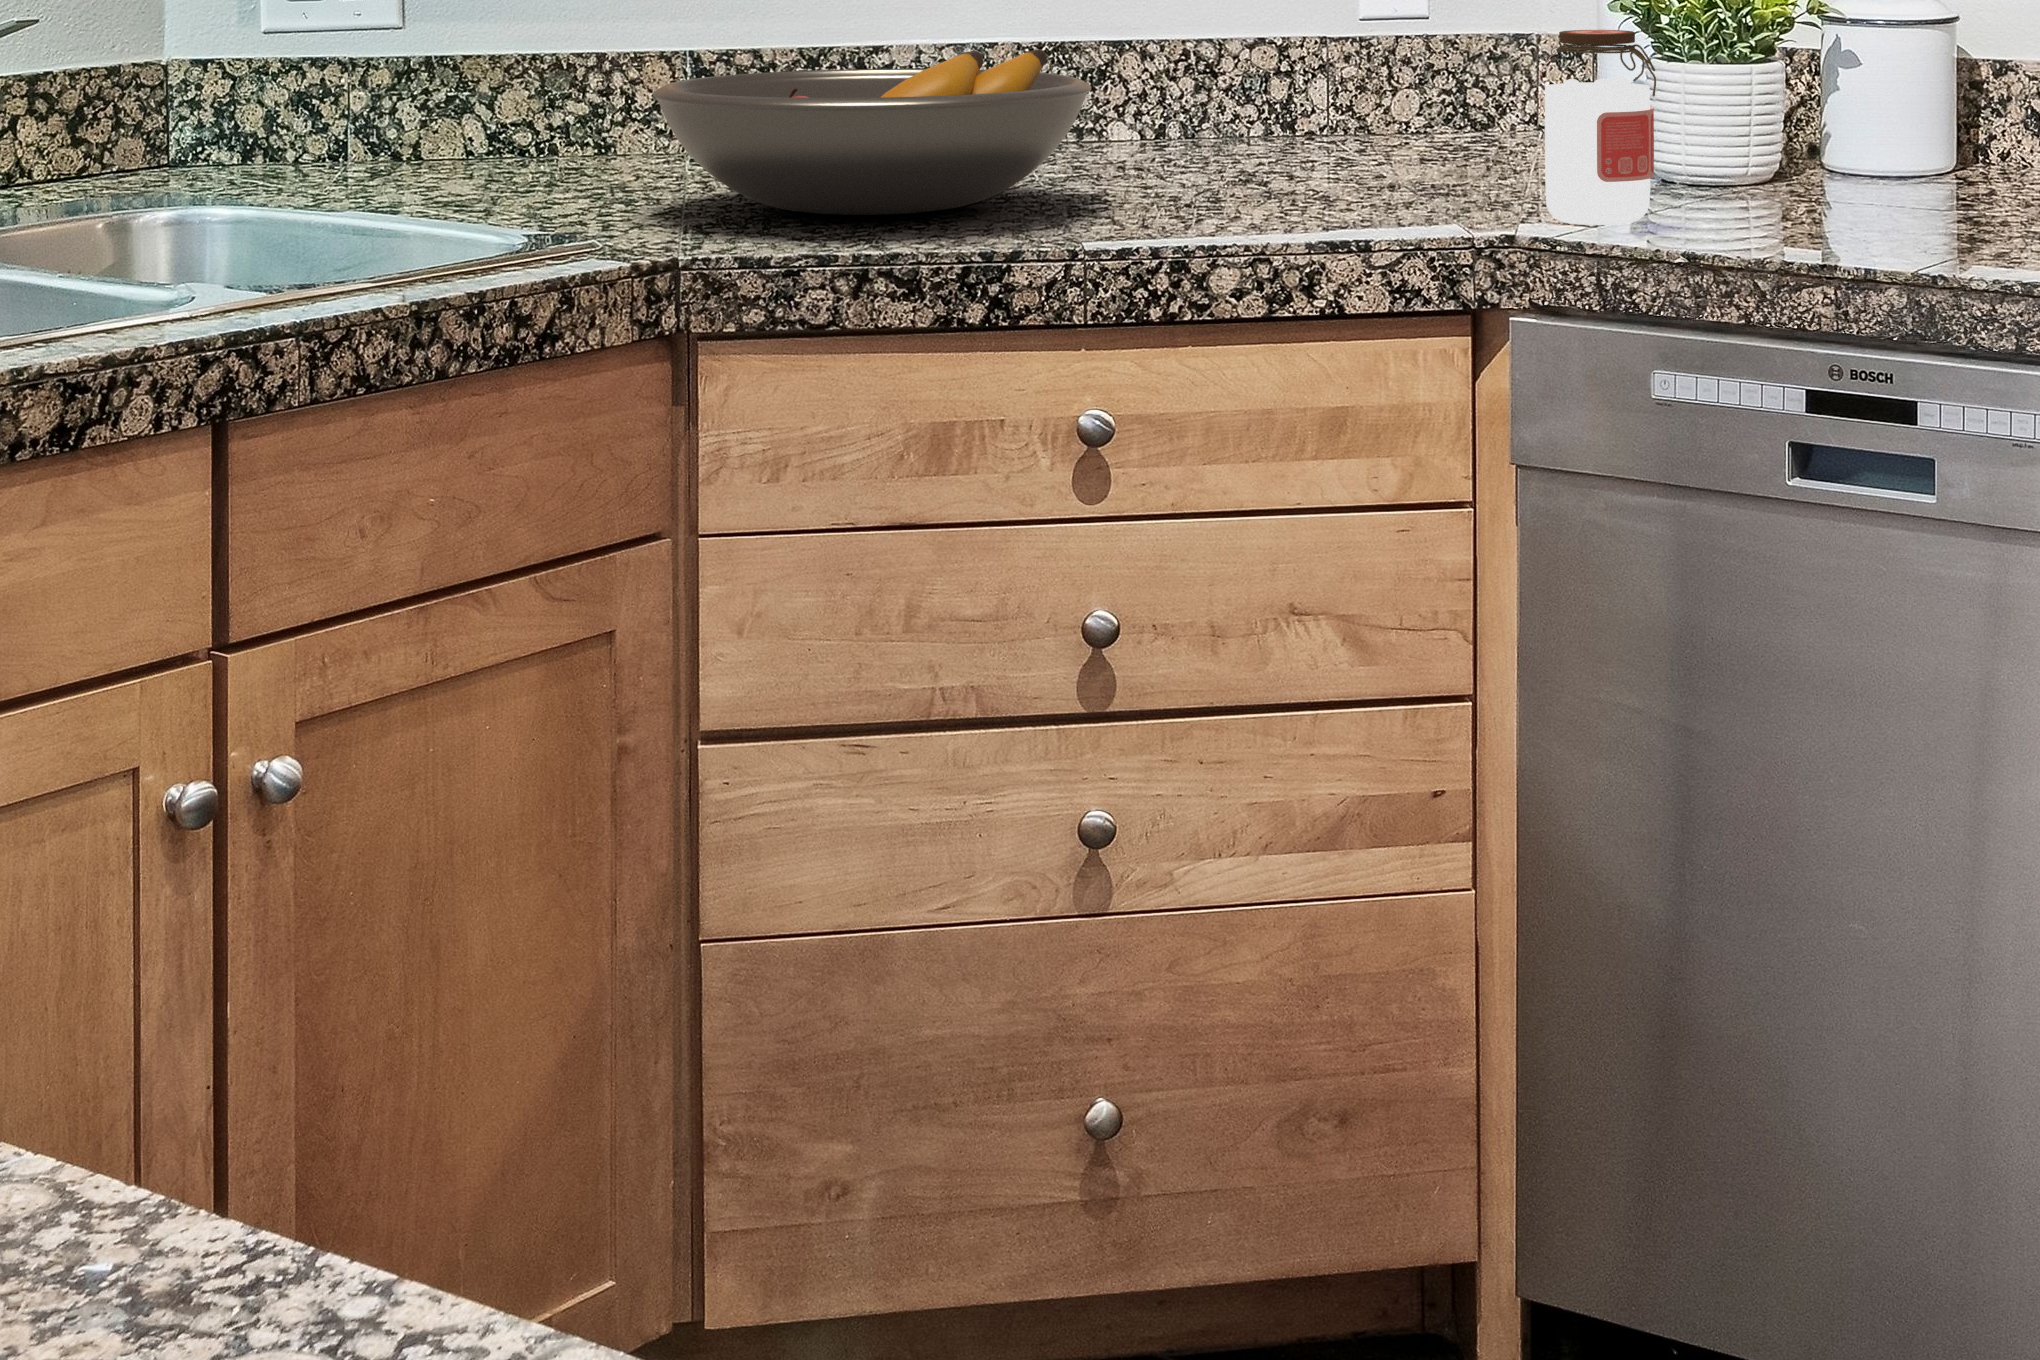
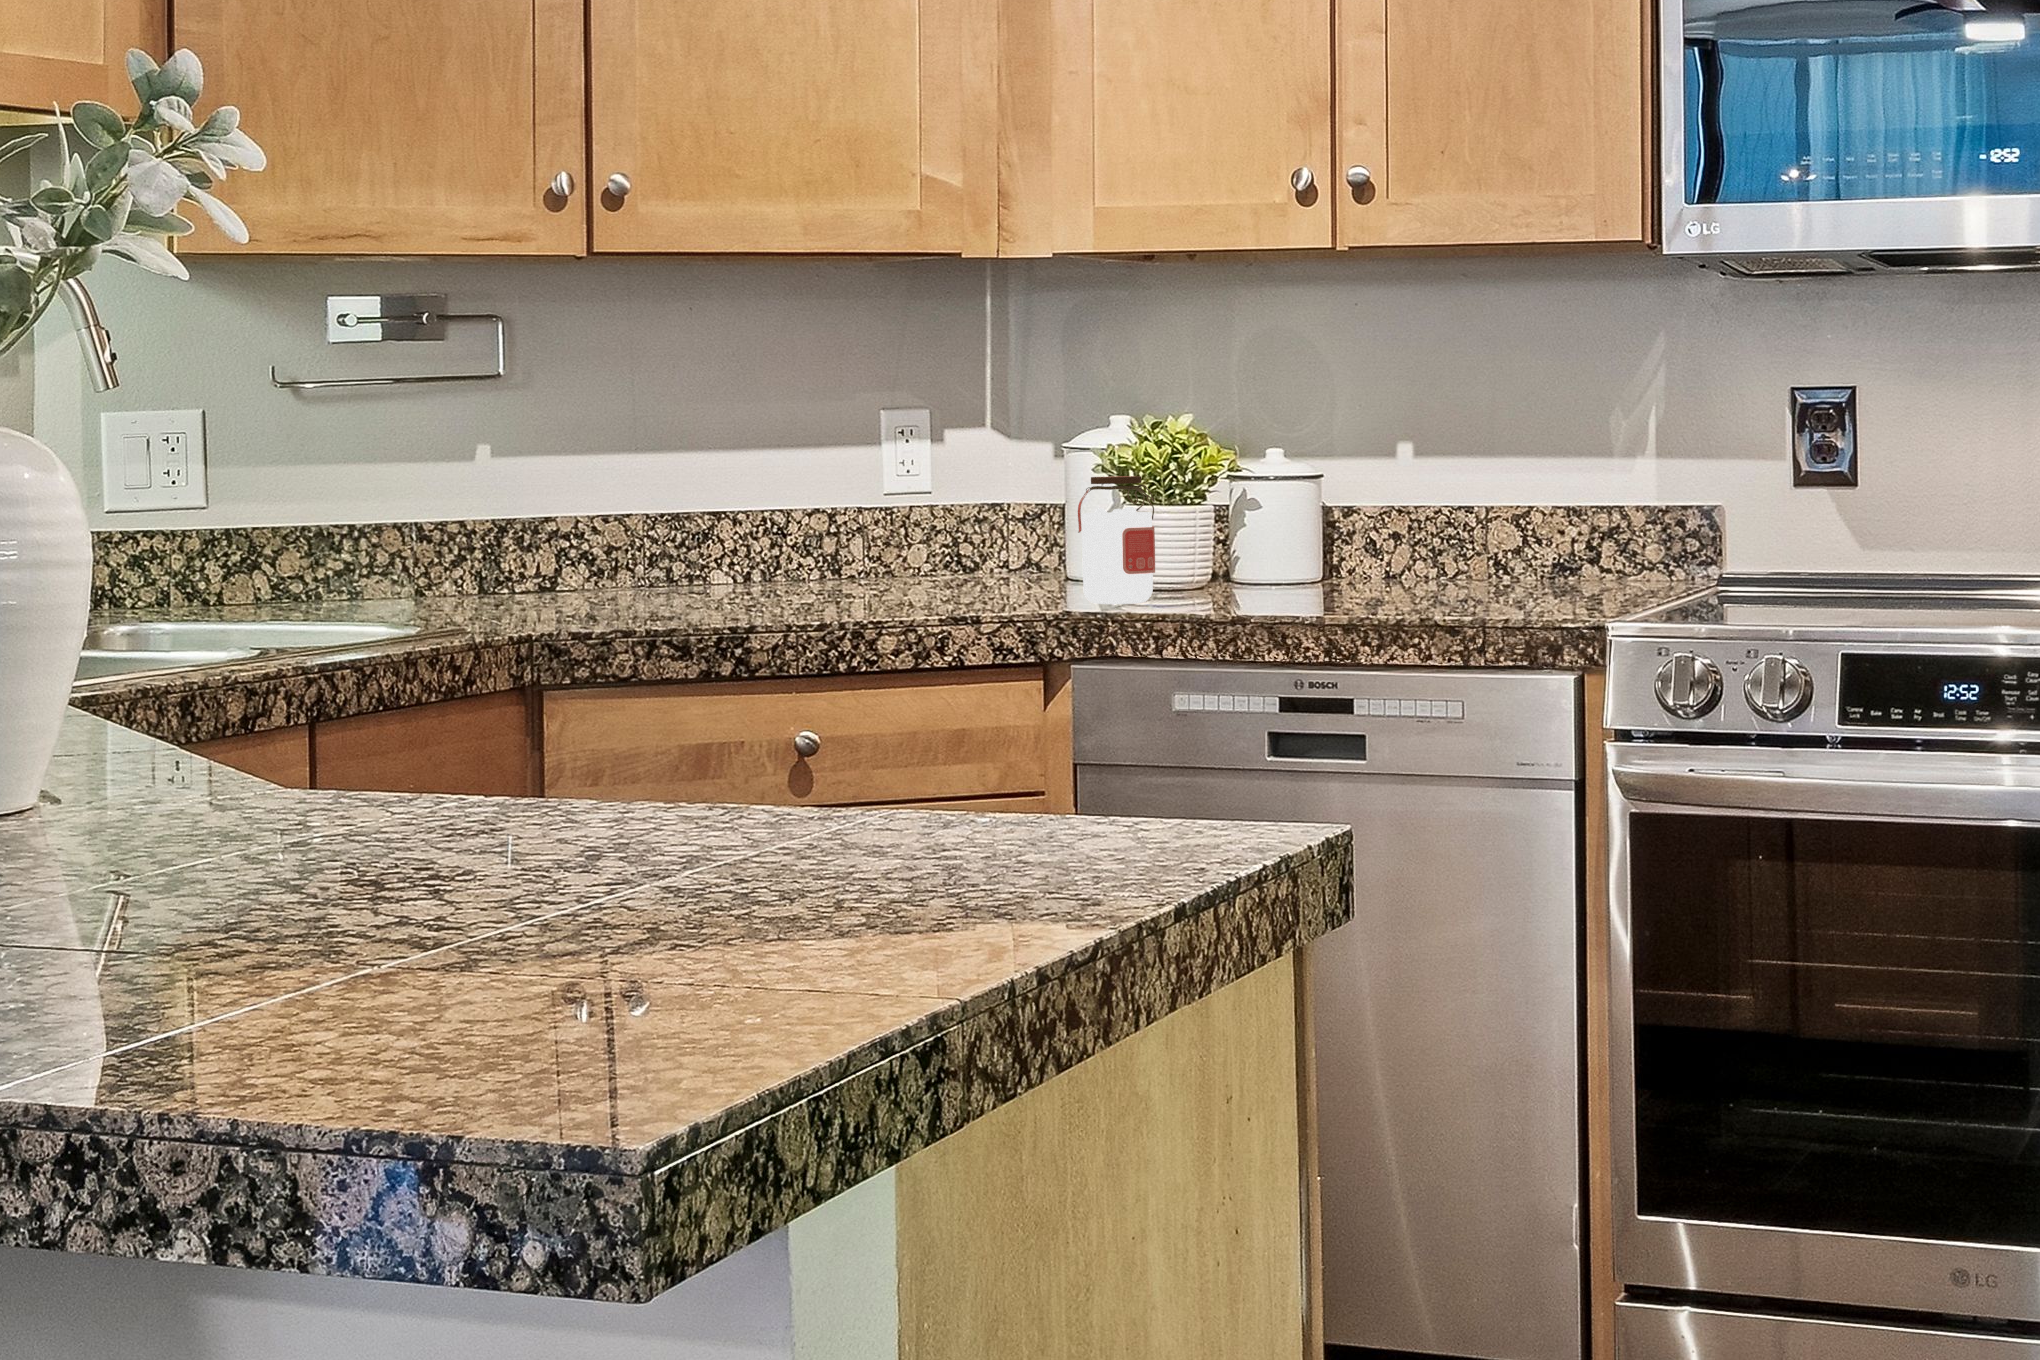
fruit bowl: present [653,50,1091,215] -> none [465,501,767,612]

